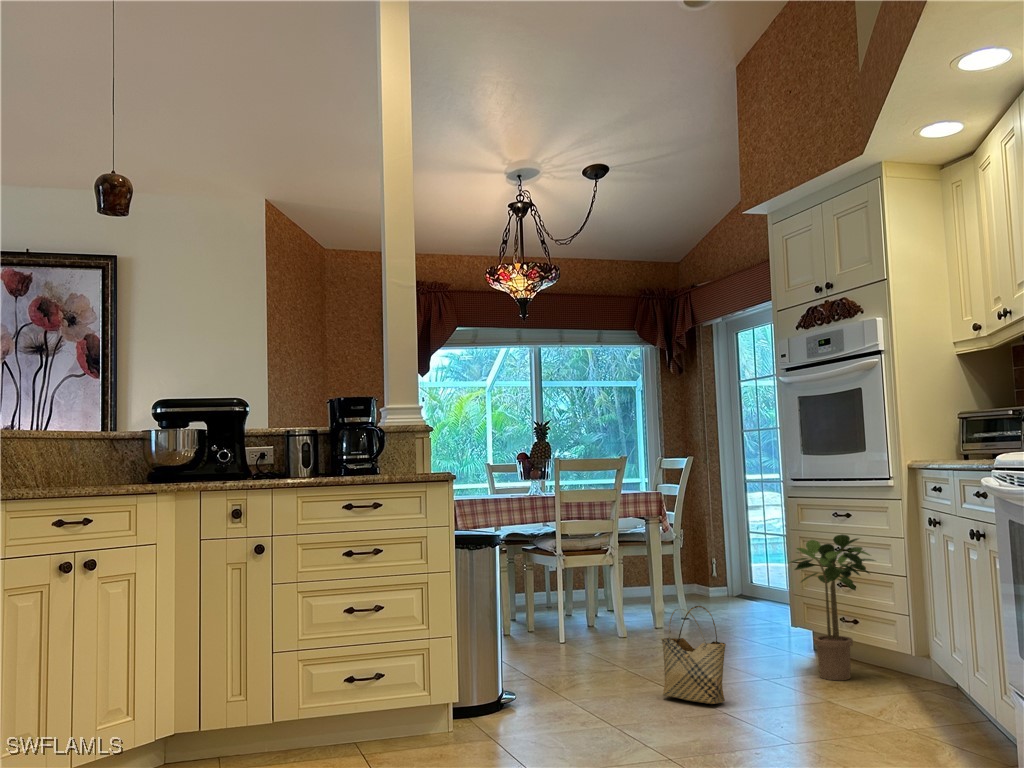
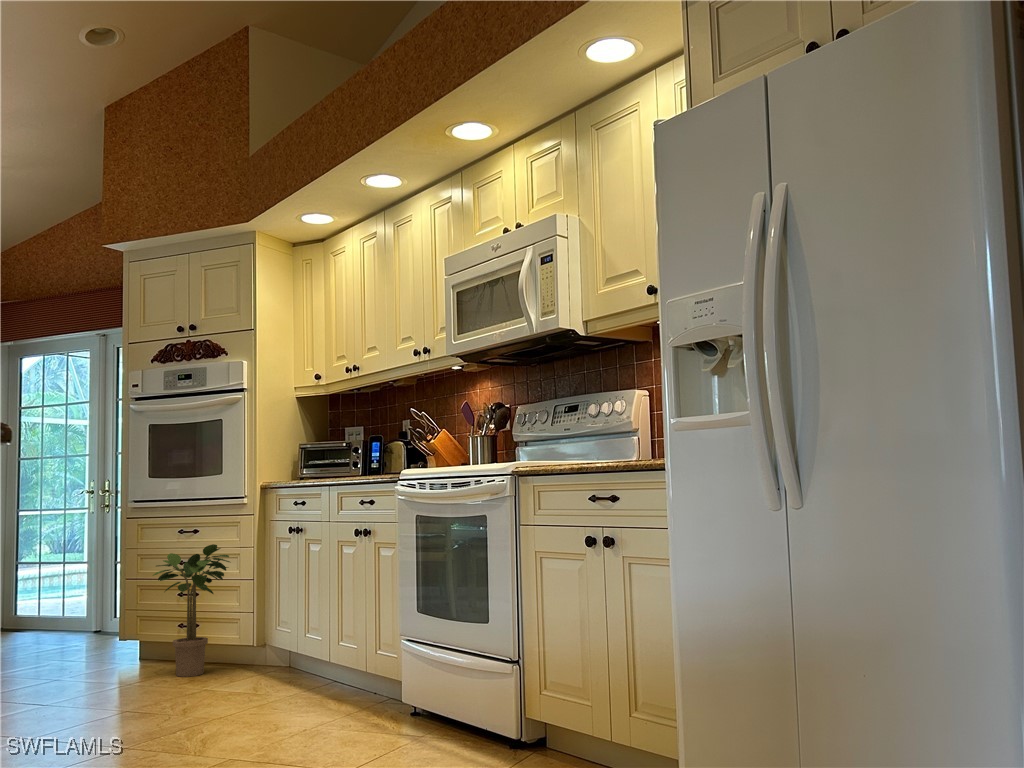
woven basket: present [661,606,726,704] -> none [55,618,128,712]

